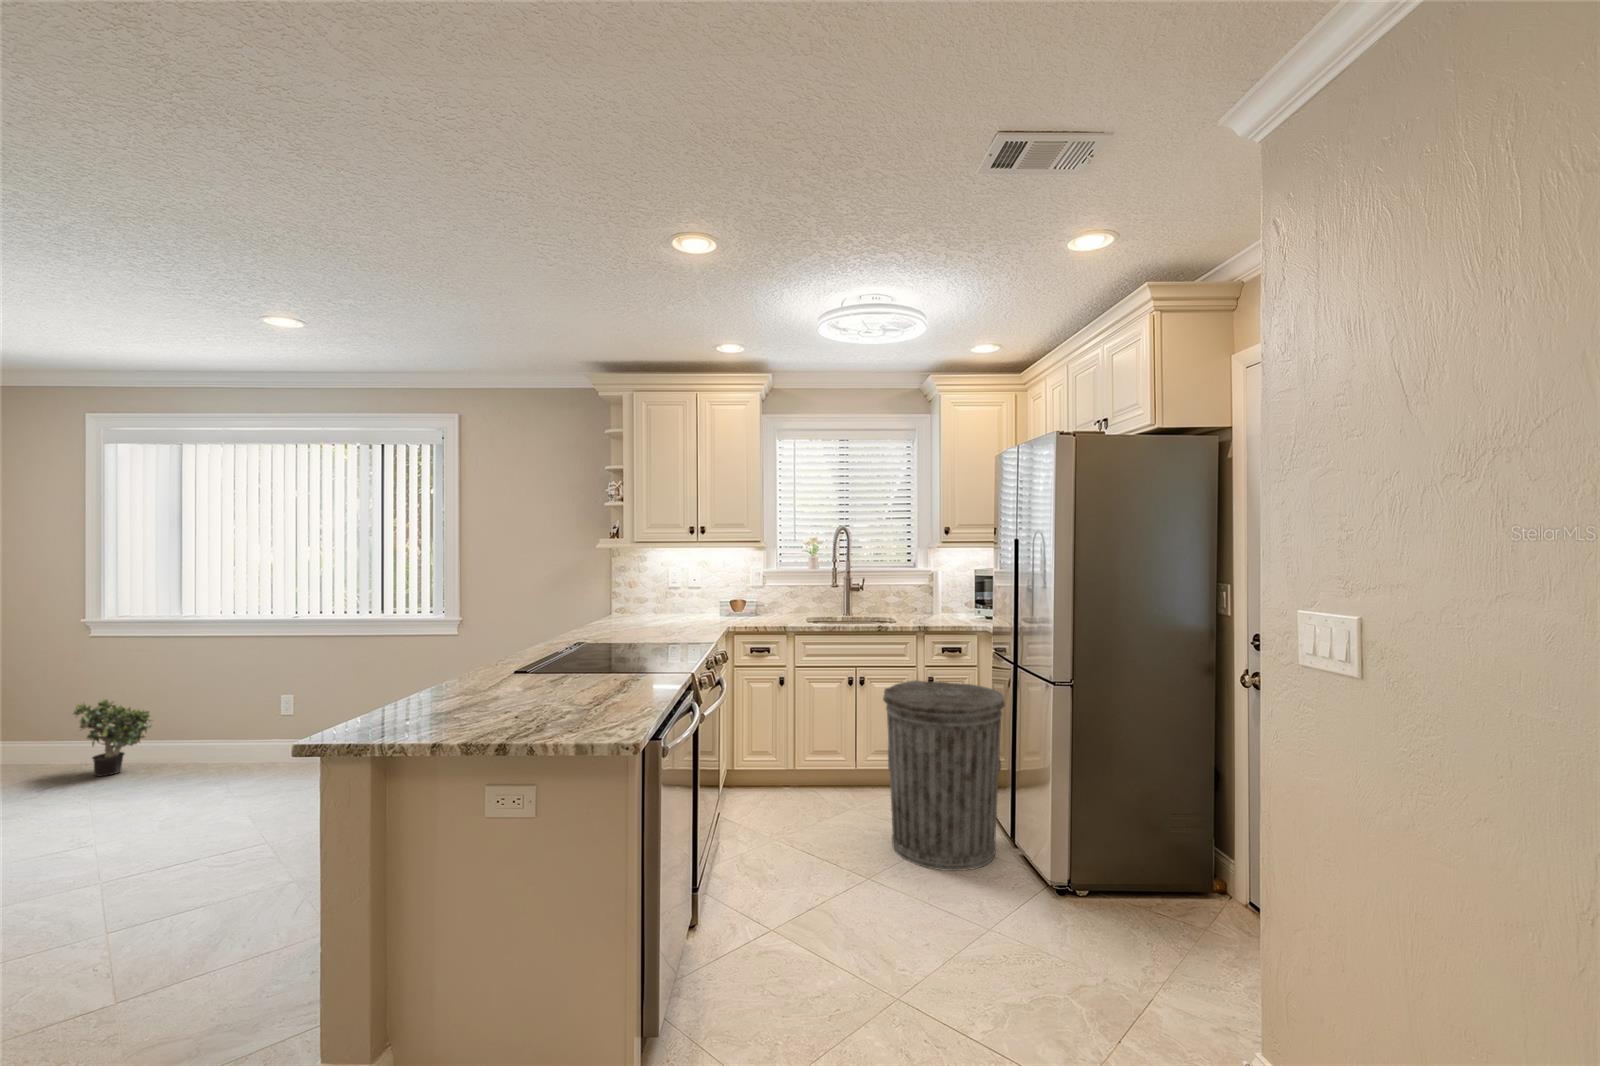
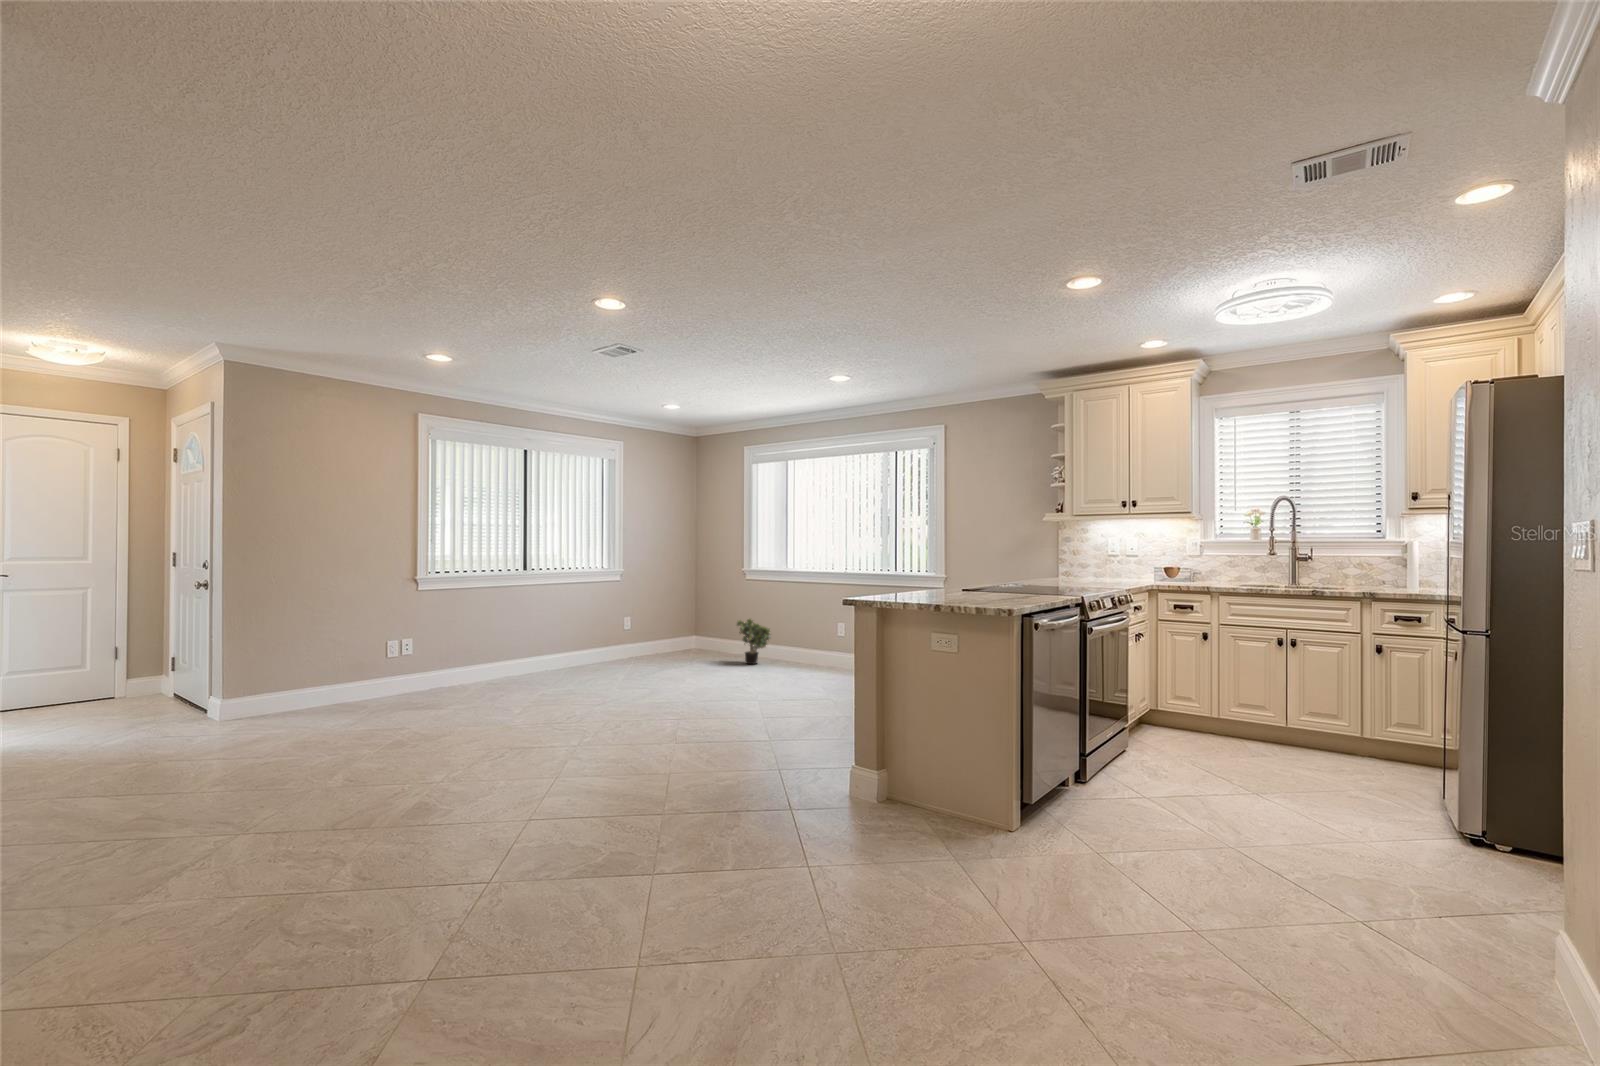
trash can: present [883,680,1005,871] -> none [1286,637,1431,812]

